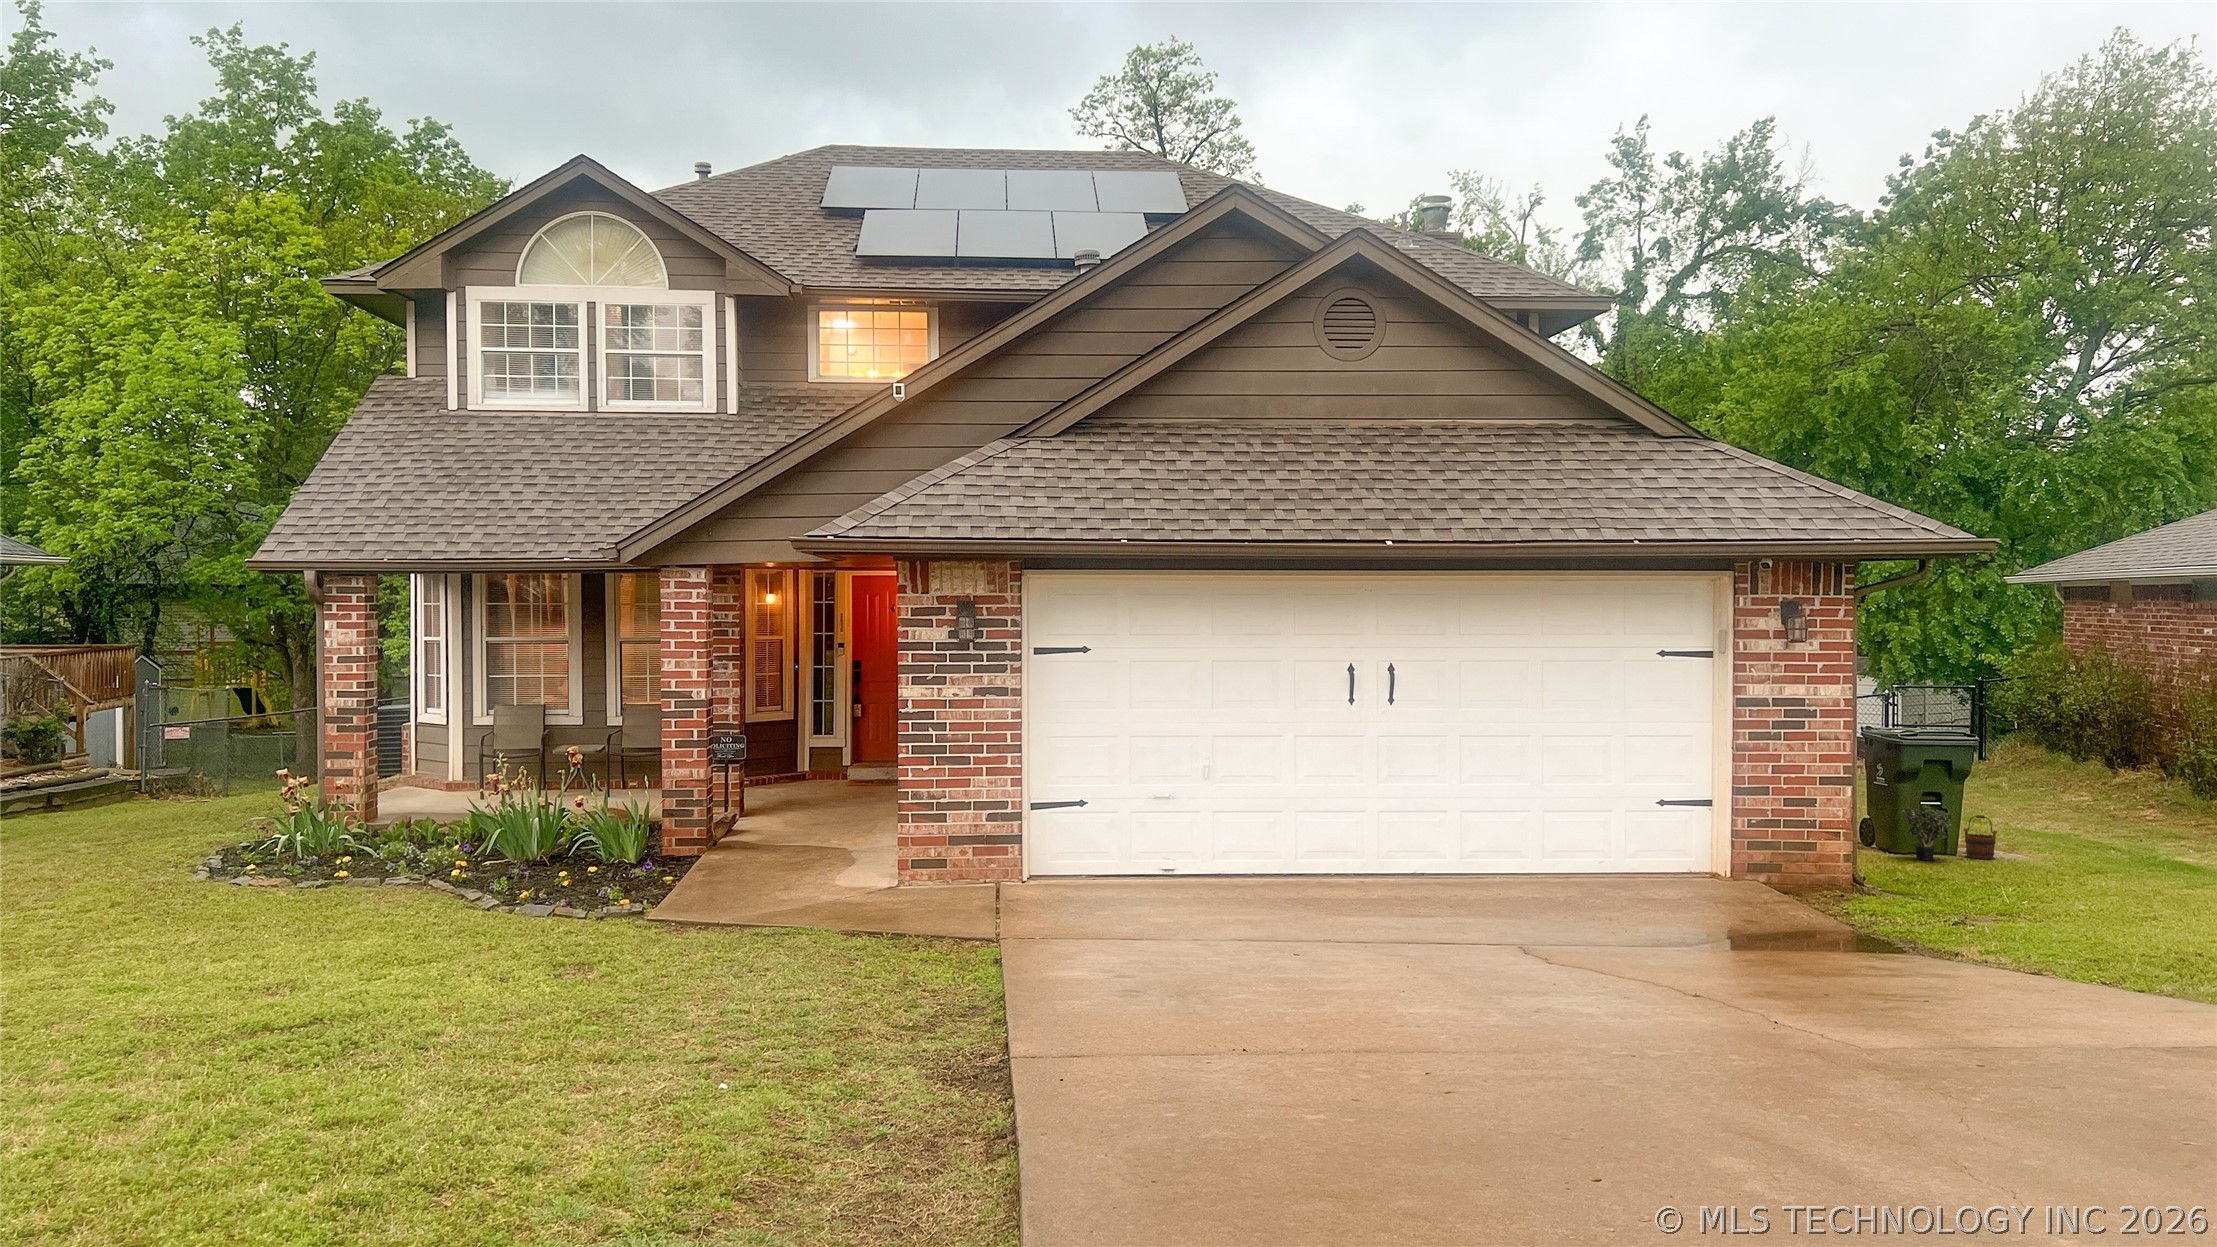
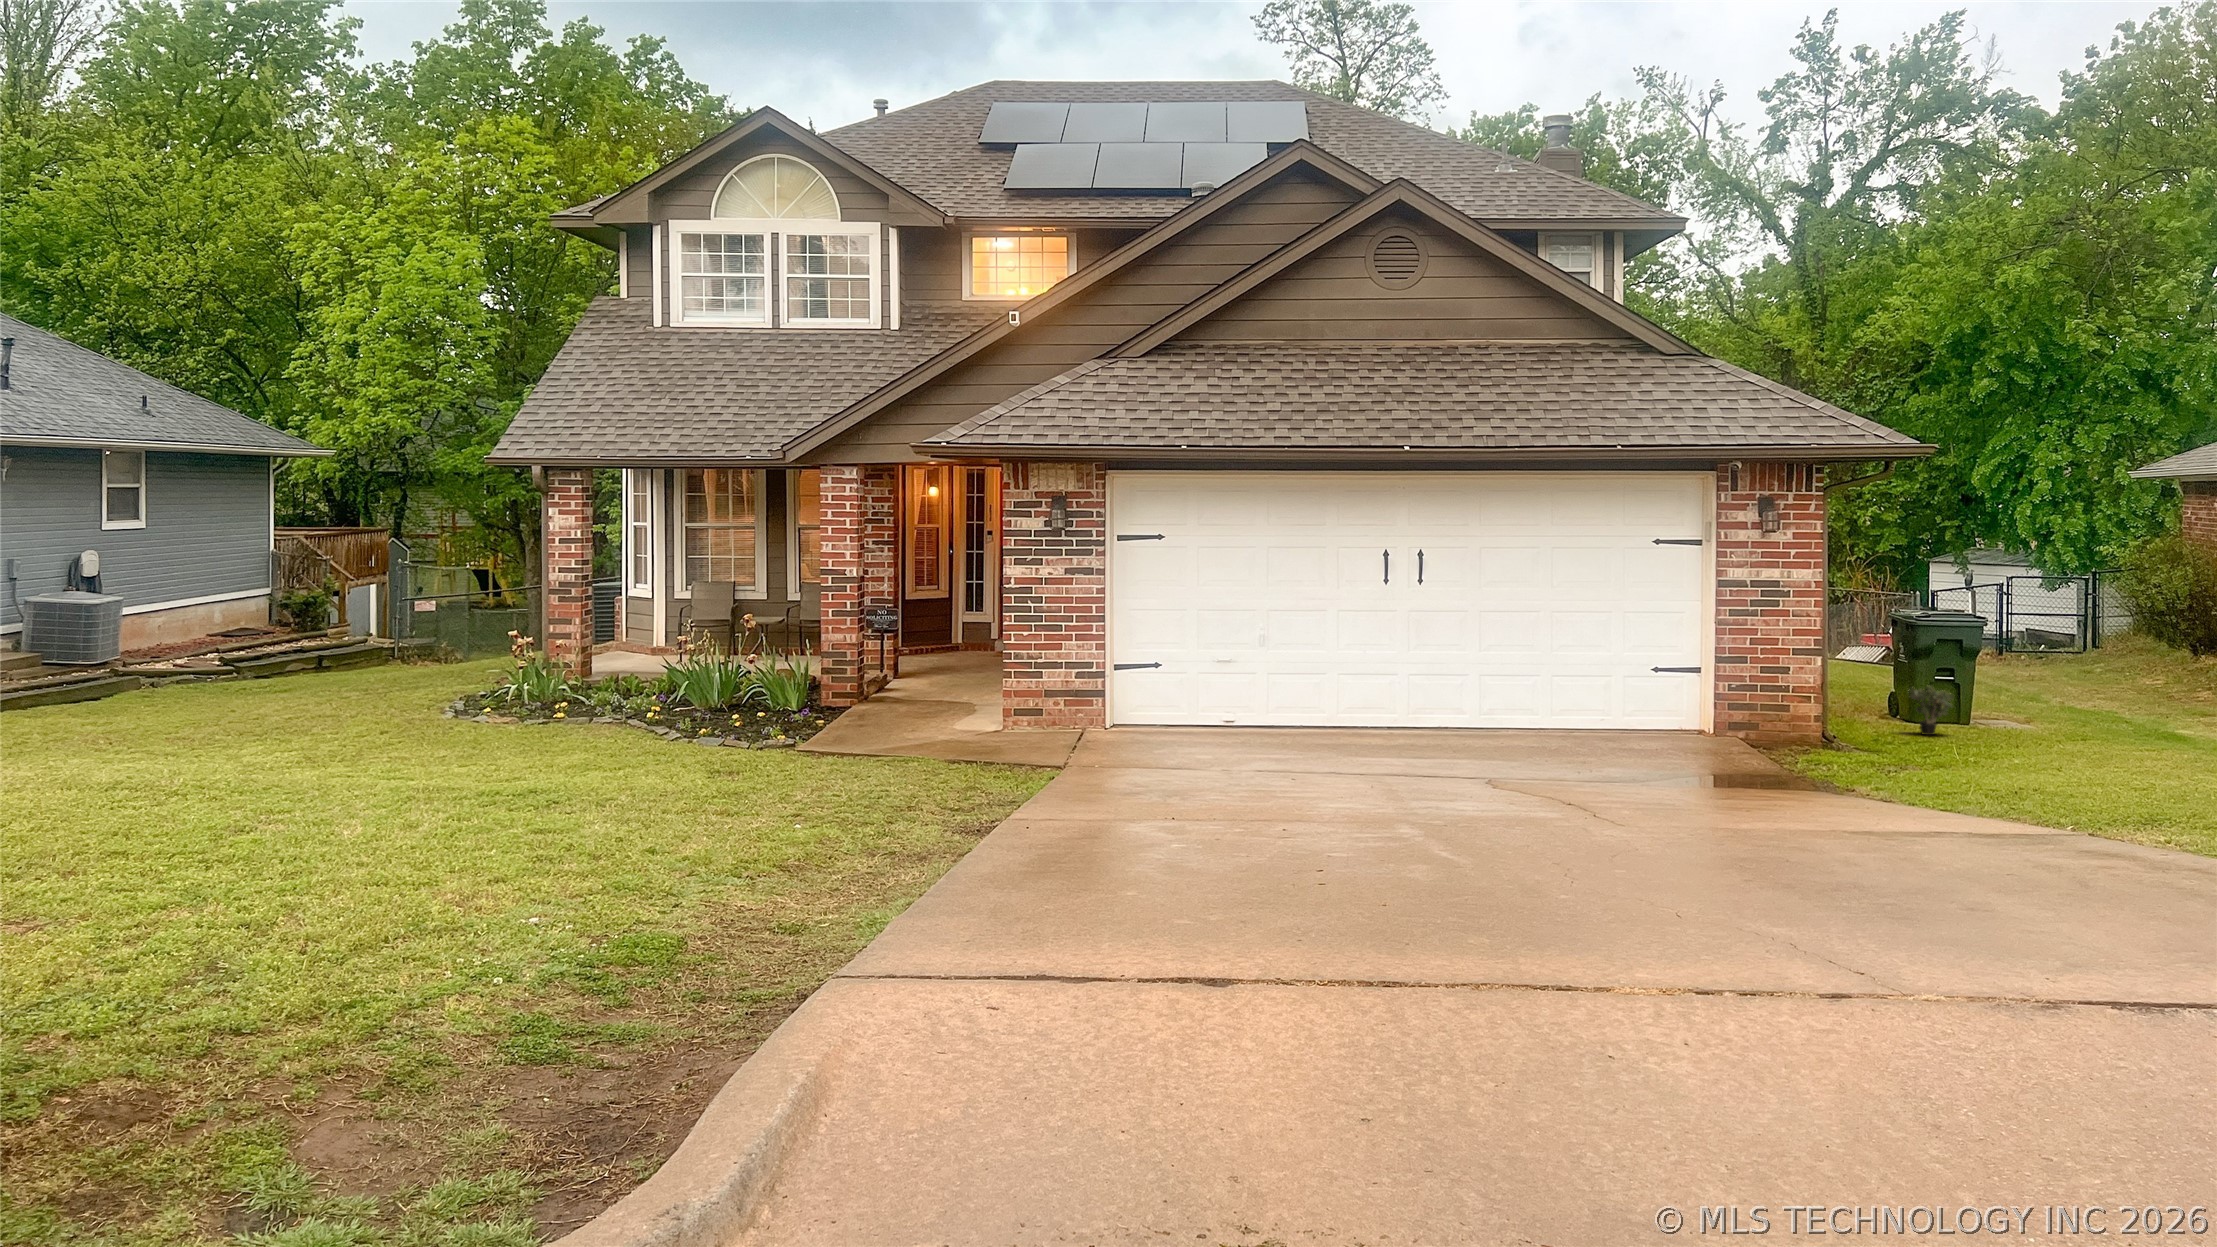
wooden bucket: present [1964,815,1997,859] -> none [1972,696,2001,736]

